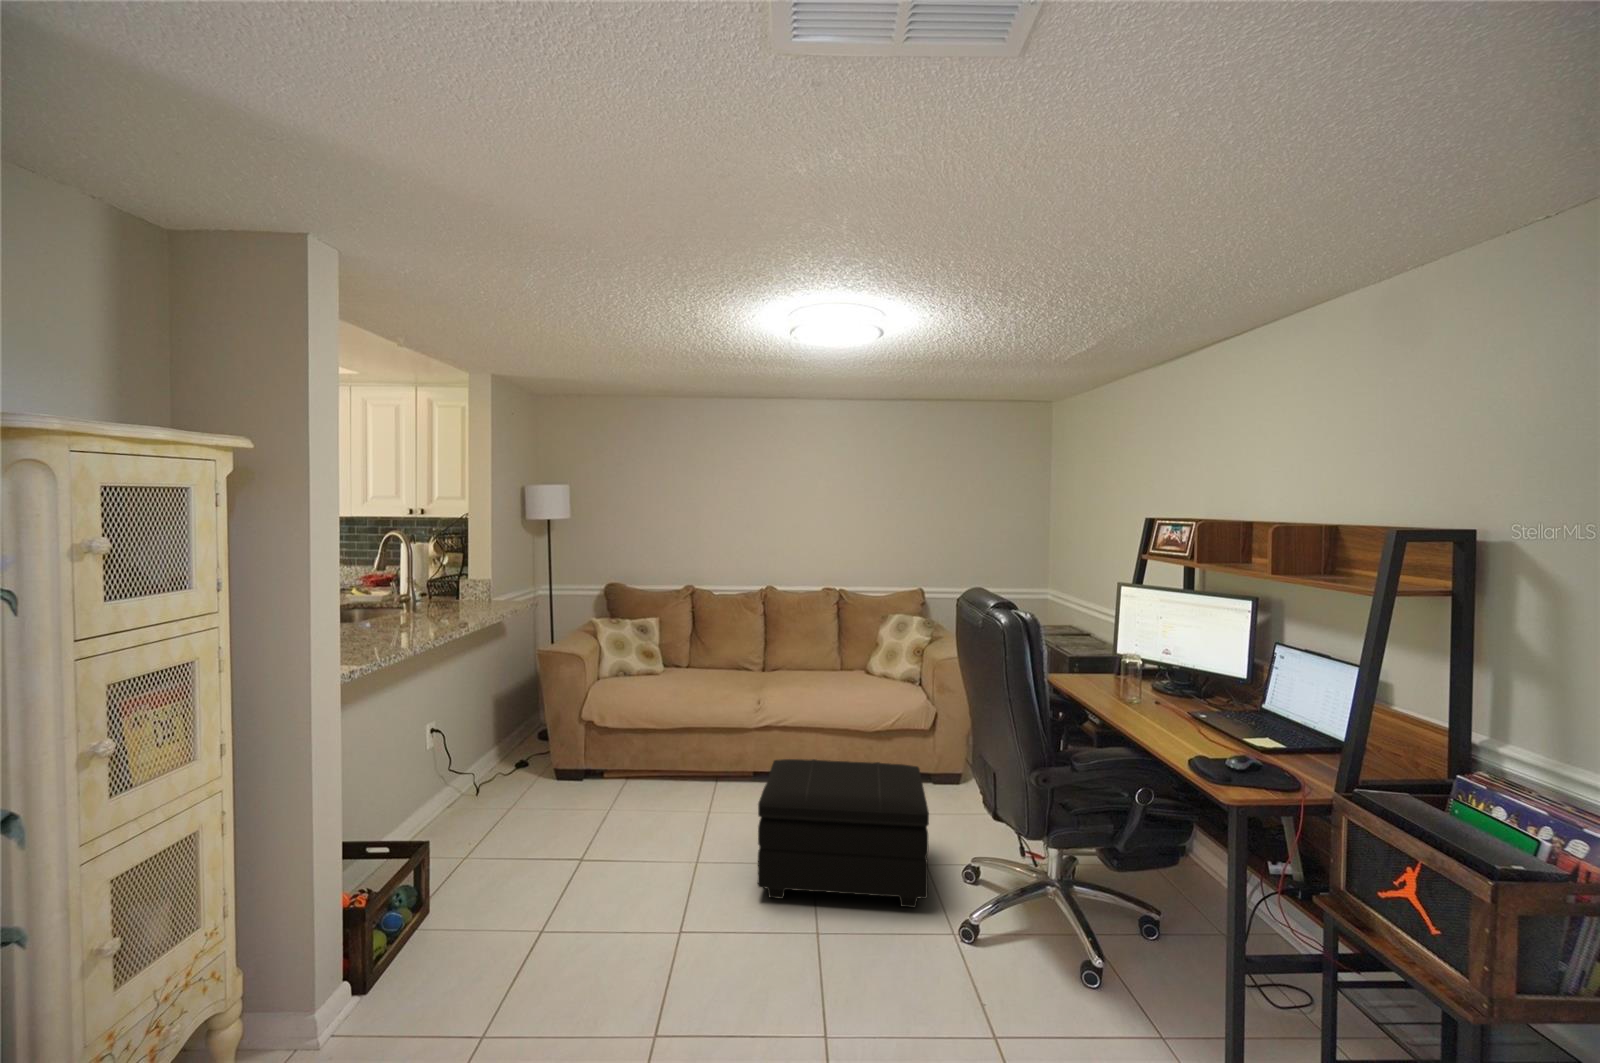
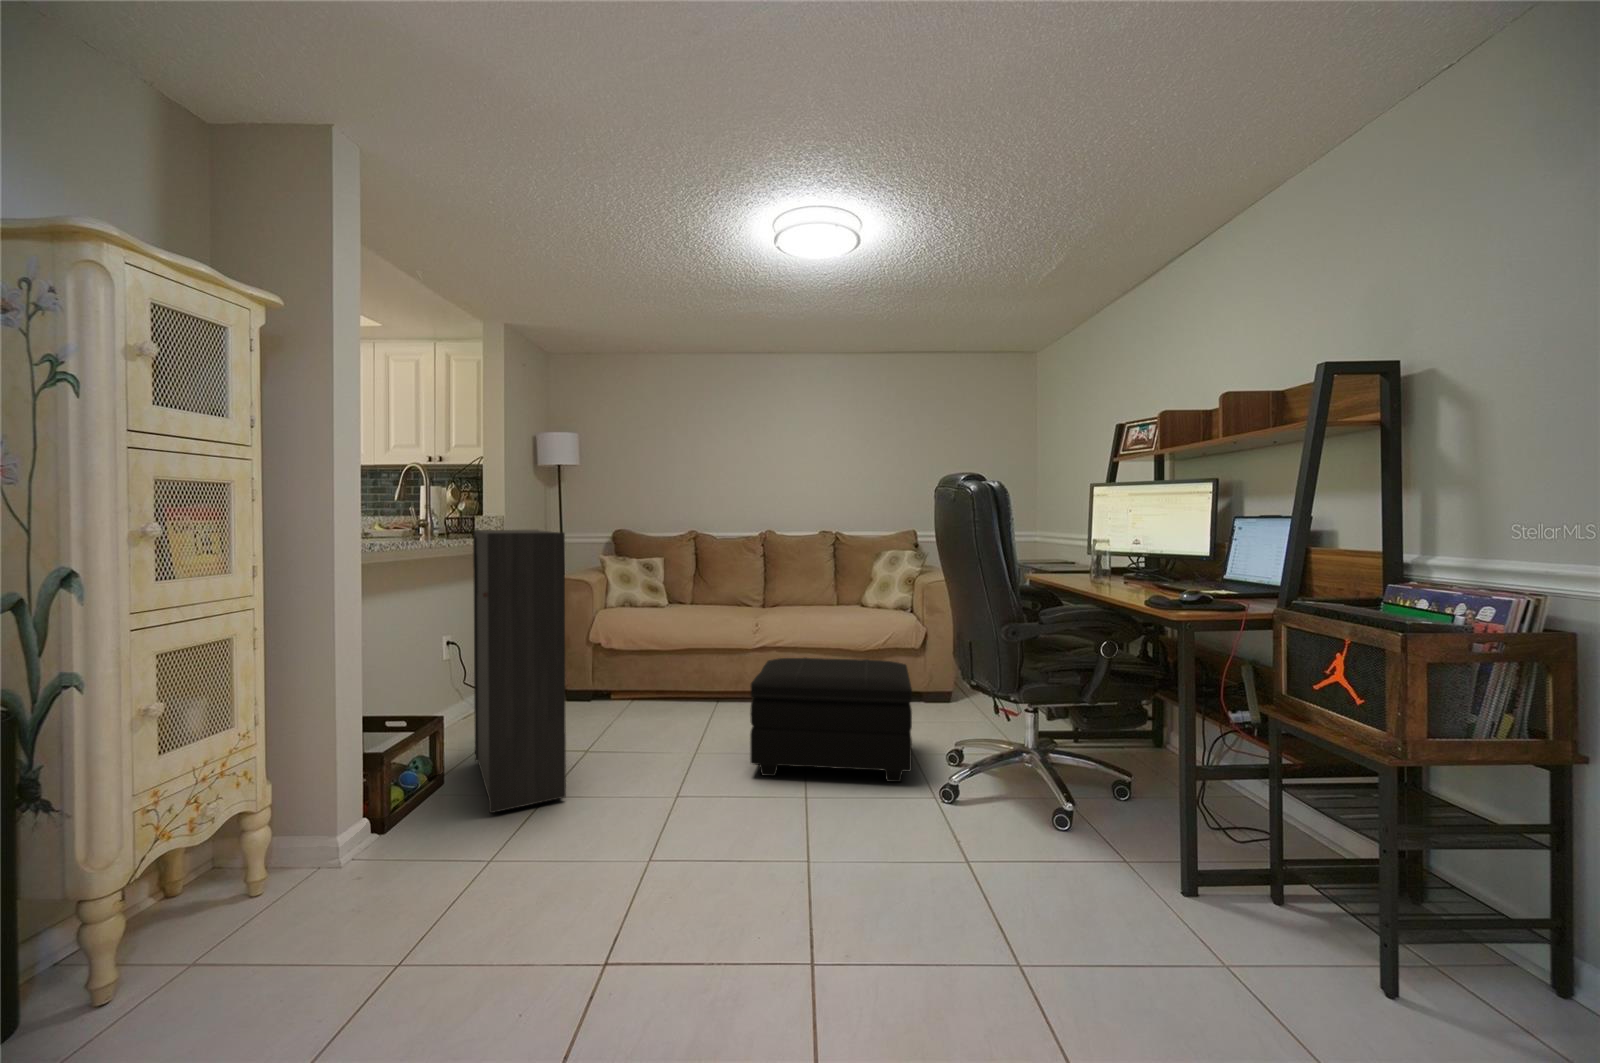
bookcase: none [407,629,563,962] -> present [473,530,566,813]

